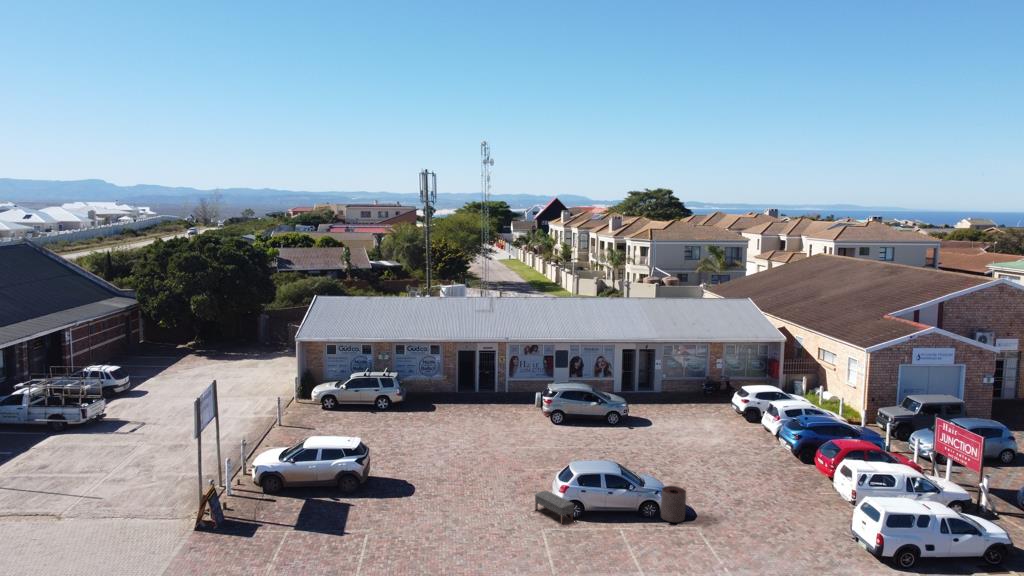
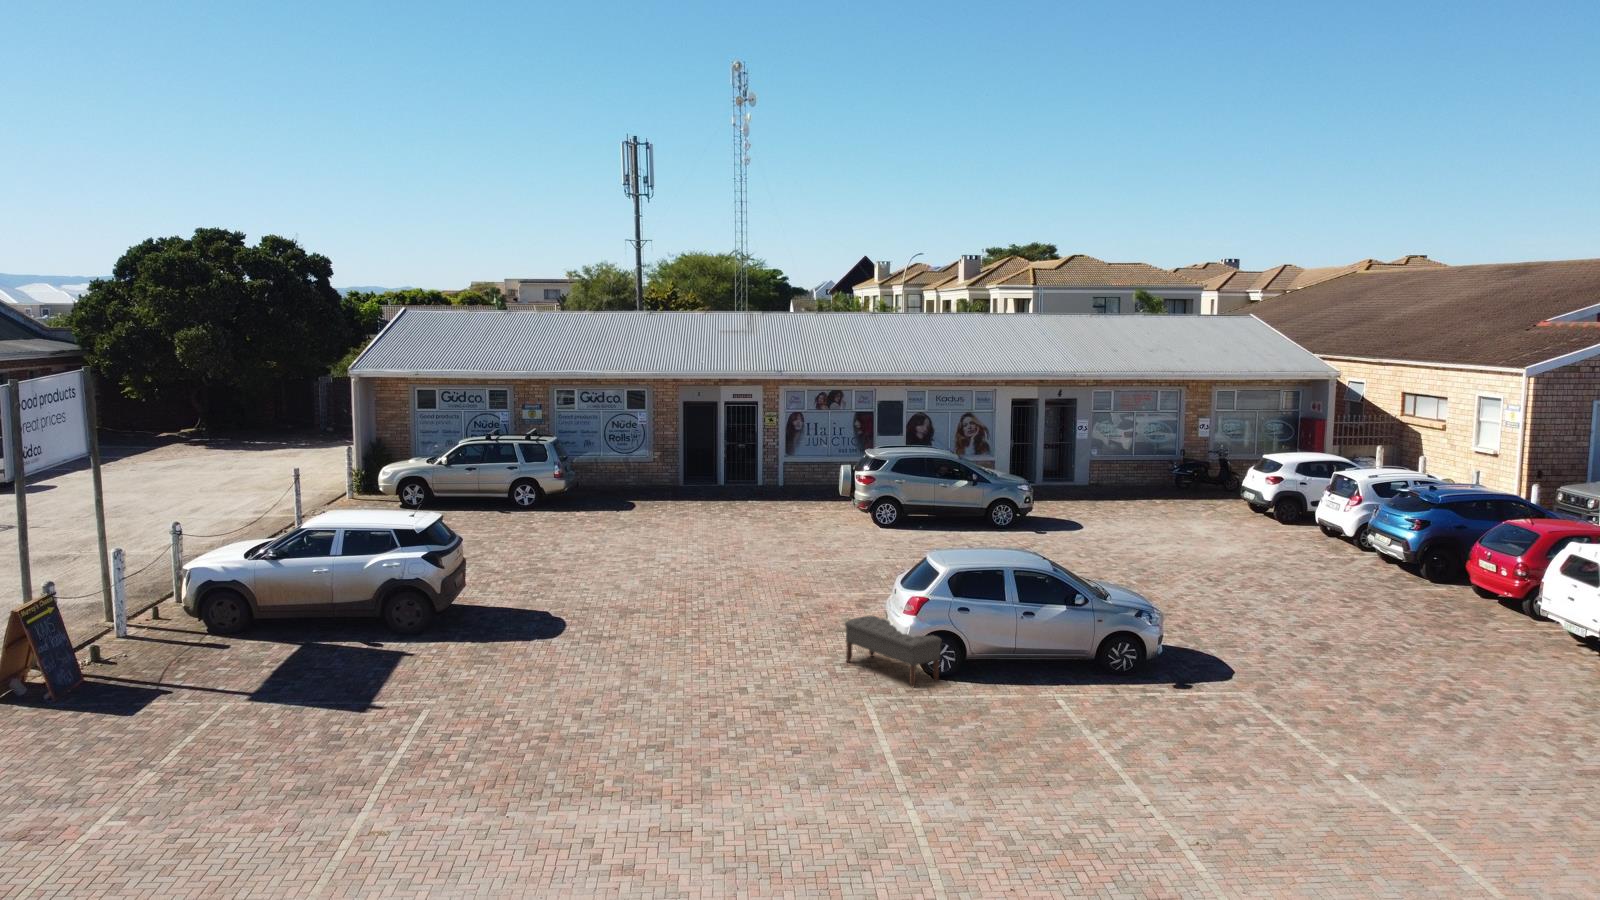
trash can: present [661,486,686,522] -> none [1148,599,1212,682]

